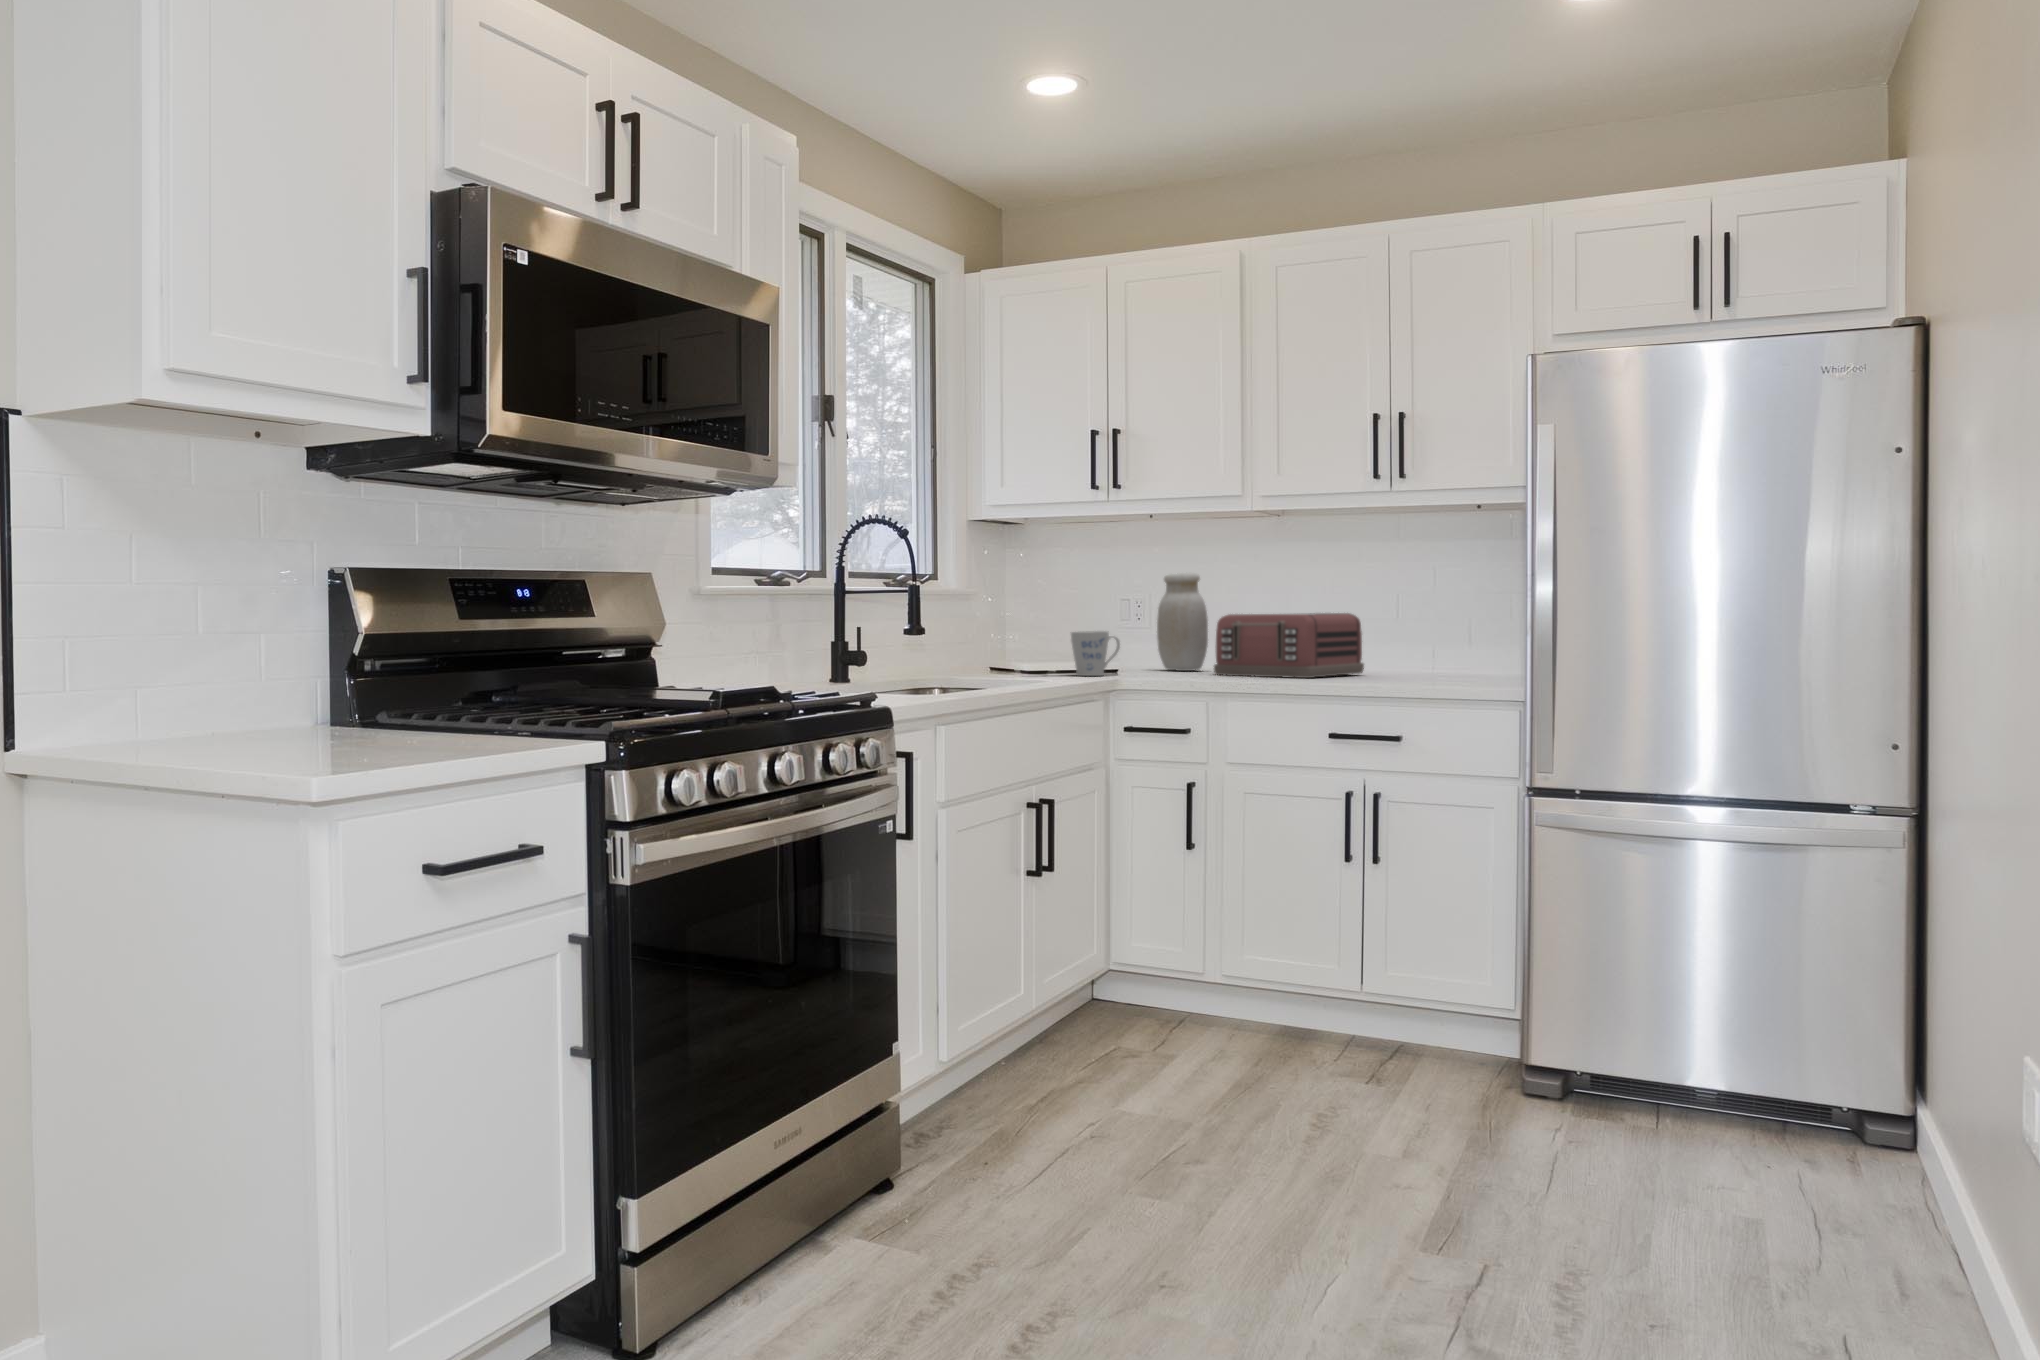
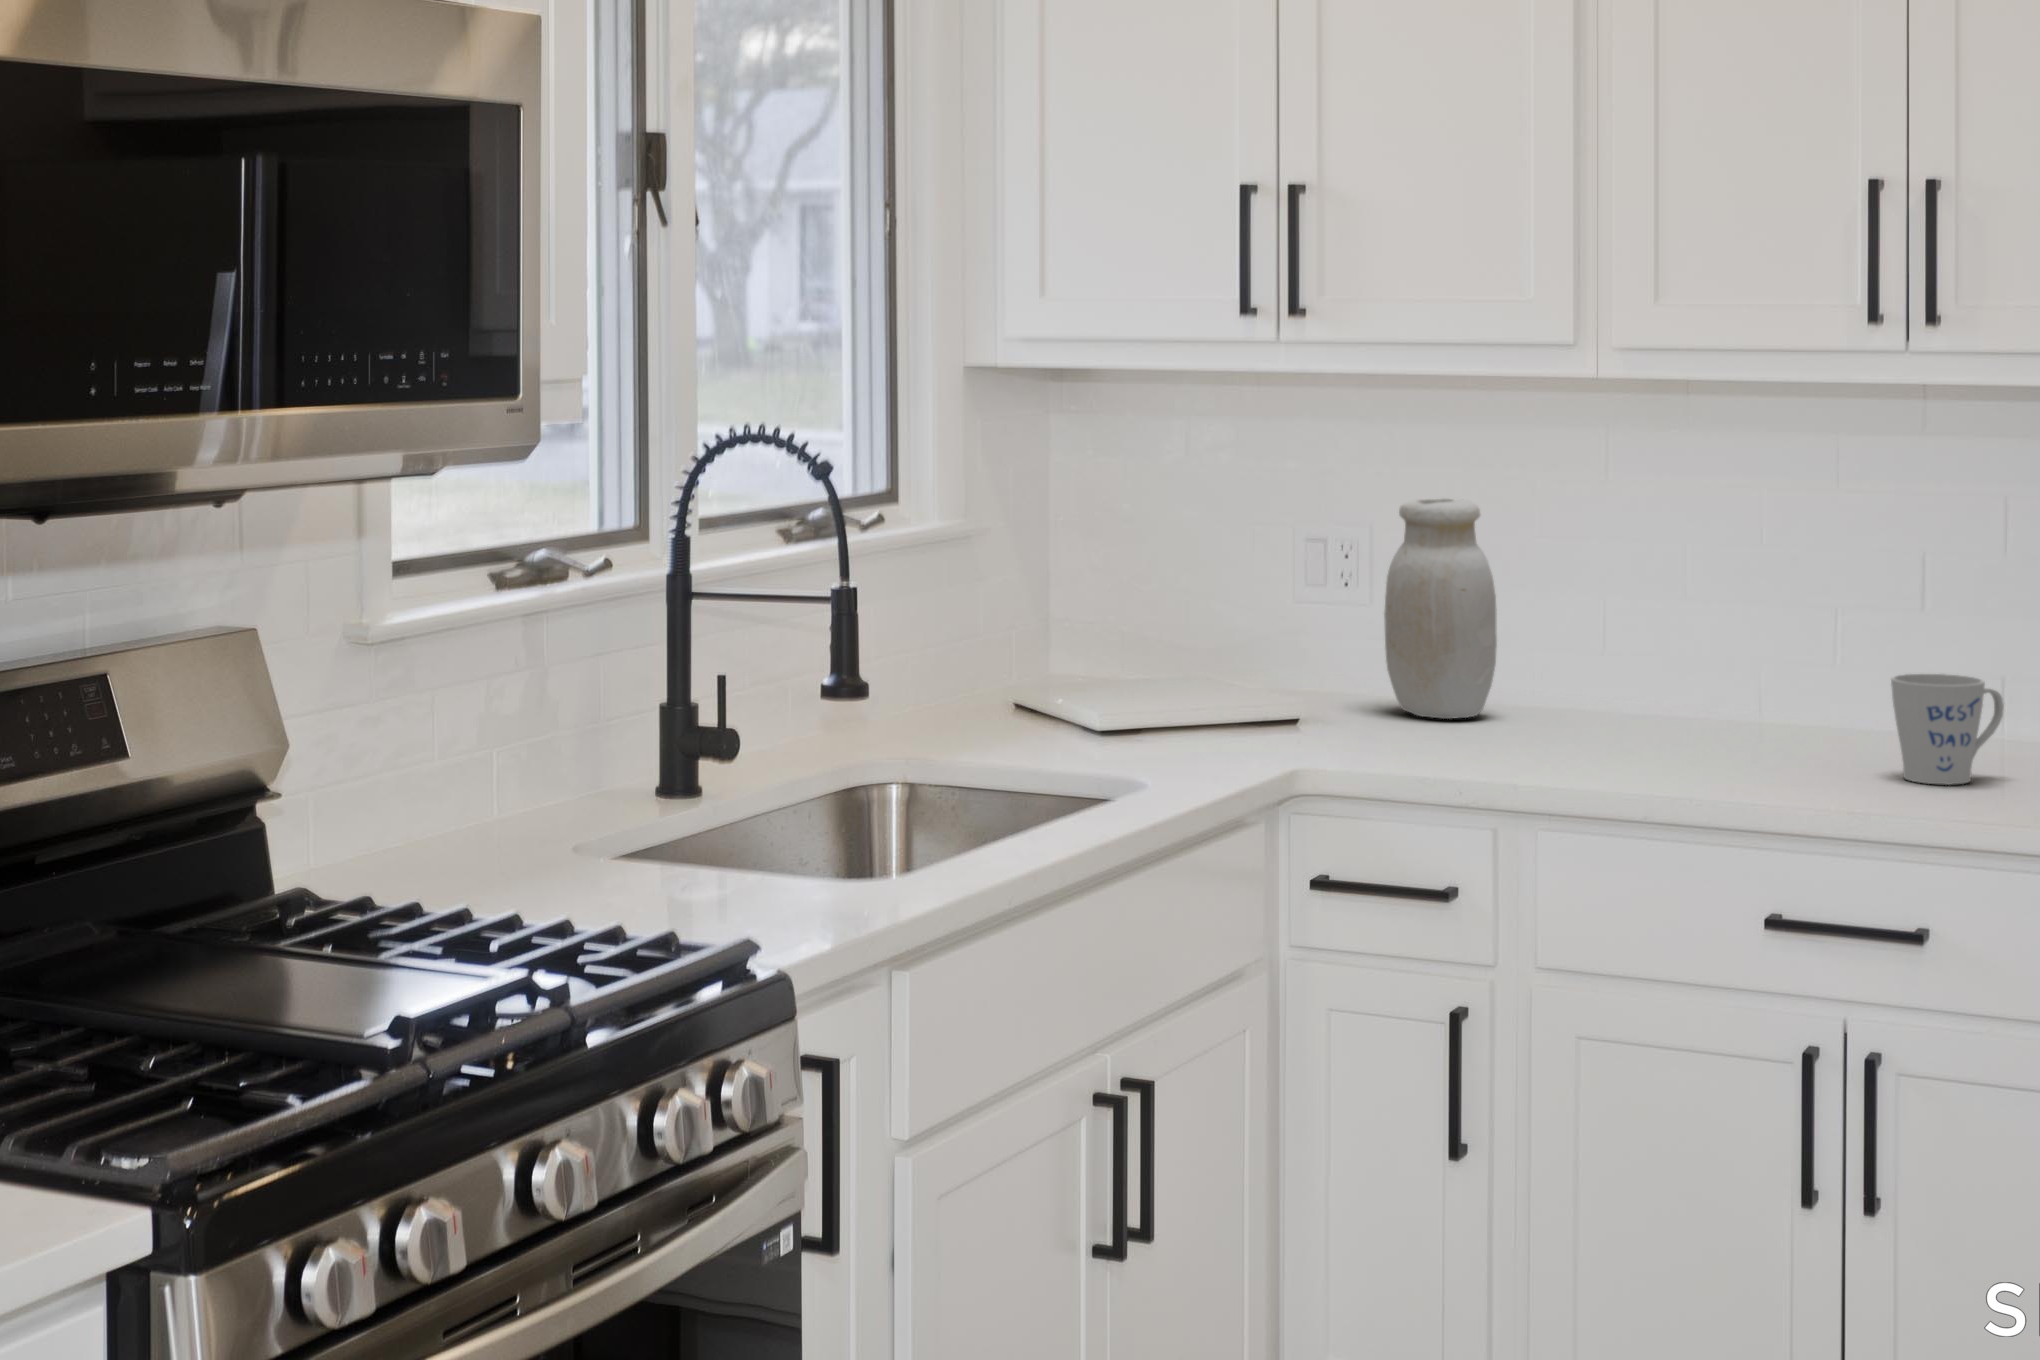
toaster: present [1214,613,1364,678] -> none [1509,599,1842,774]
mug: present [1071,631,1120,676] -> present [1891,674,2004,785]

